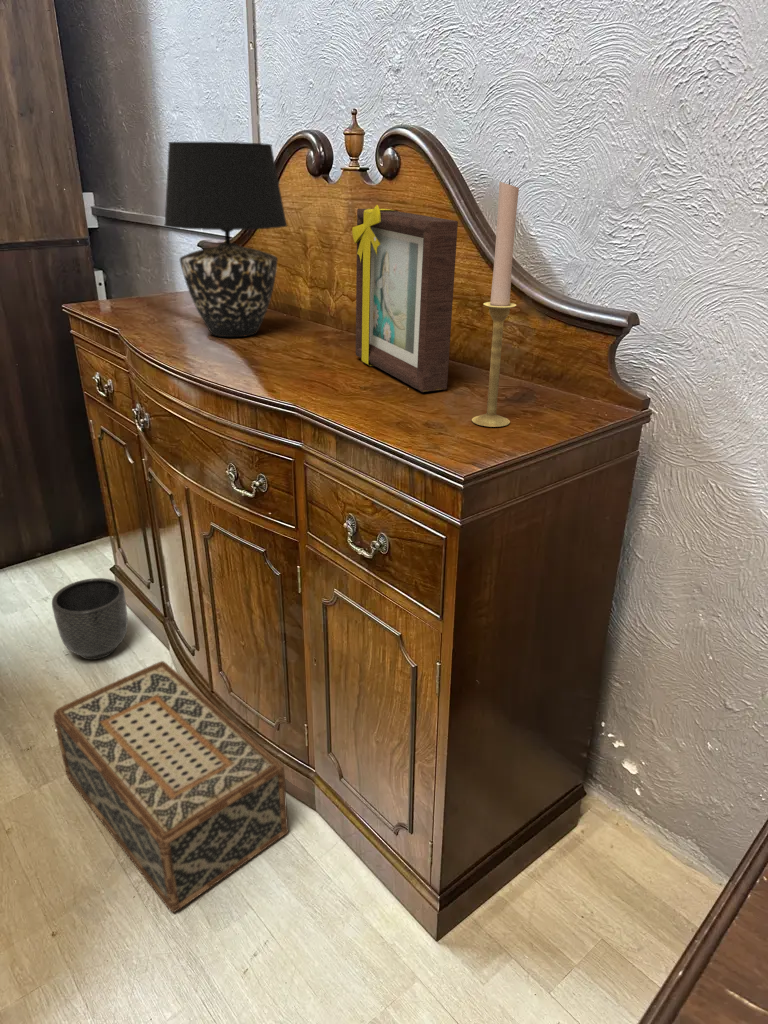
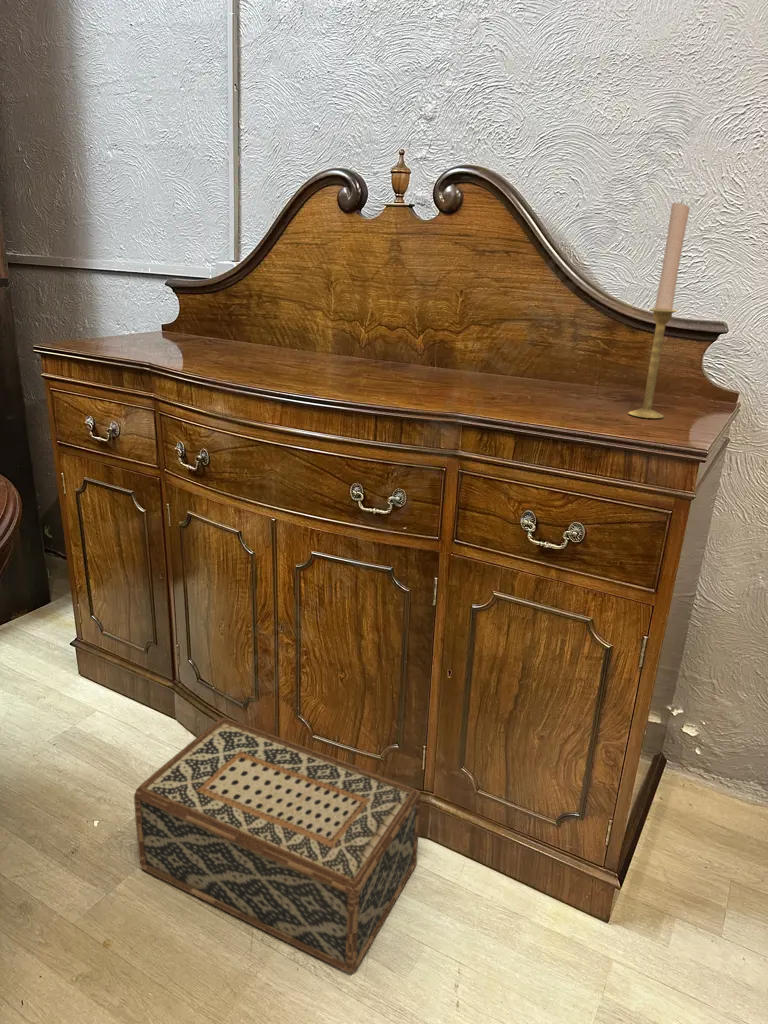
table lamp: present [164,142,287,337] -> none [217,164,341,364]
picture frame: present [352,205,458,392] -> none [439,229,589,398]
planter: present [52,578,128,660] -> none [42,647,127,742]

